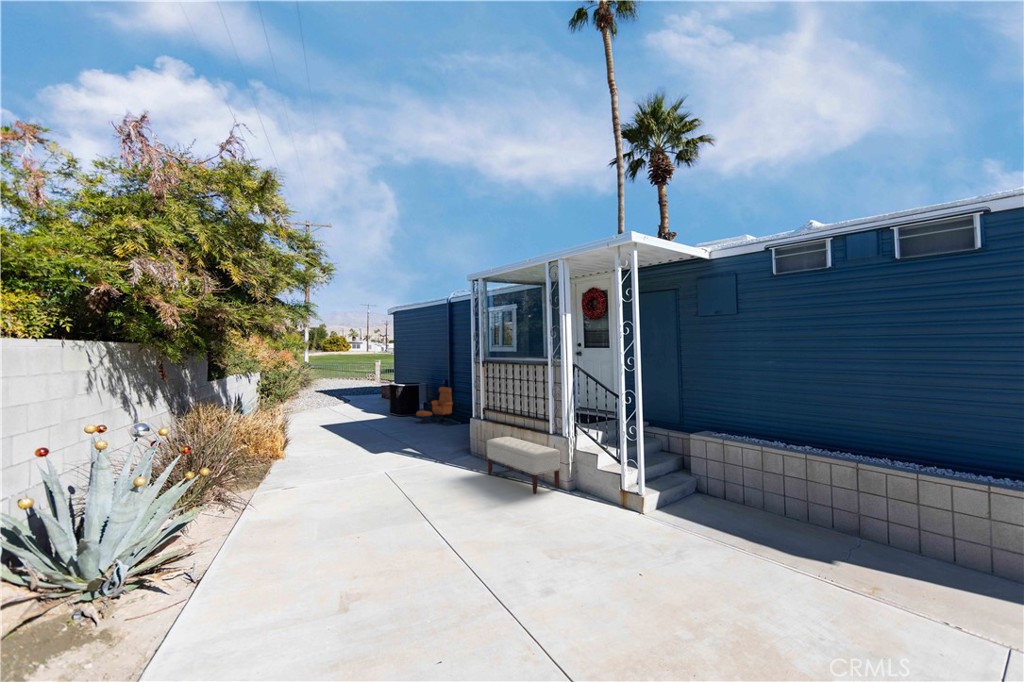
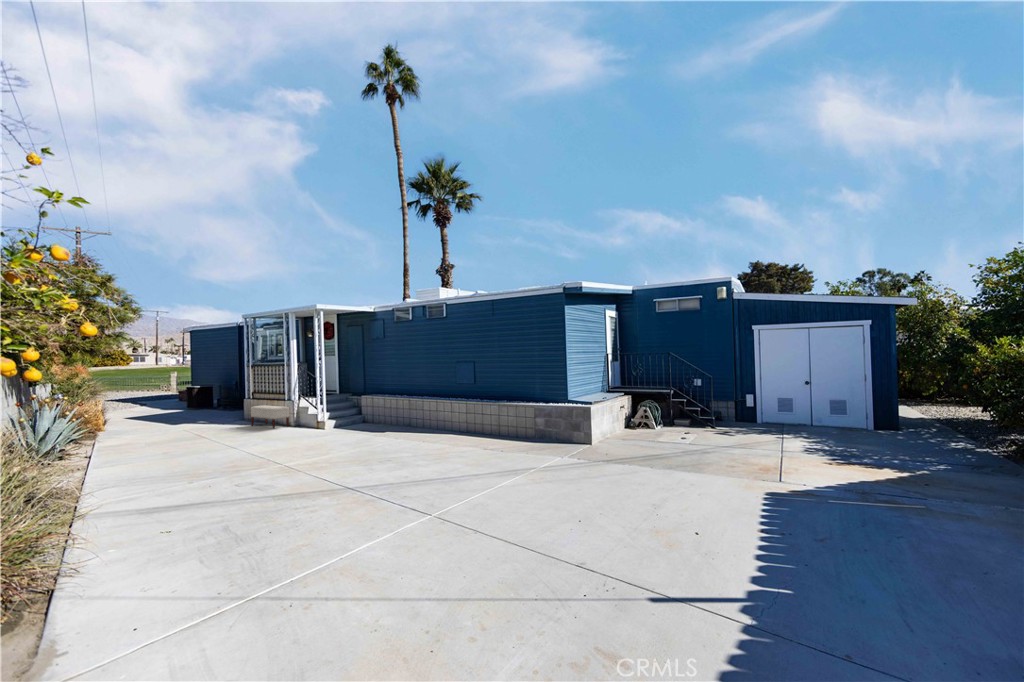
lounge chair: present [416,387,453,423] -> none [208,386,240,412]

